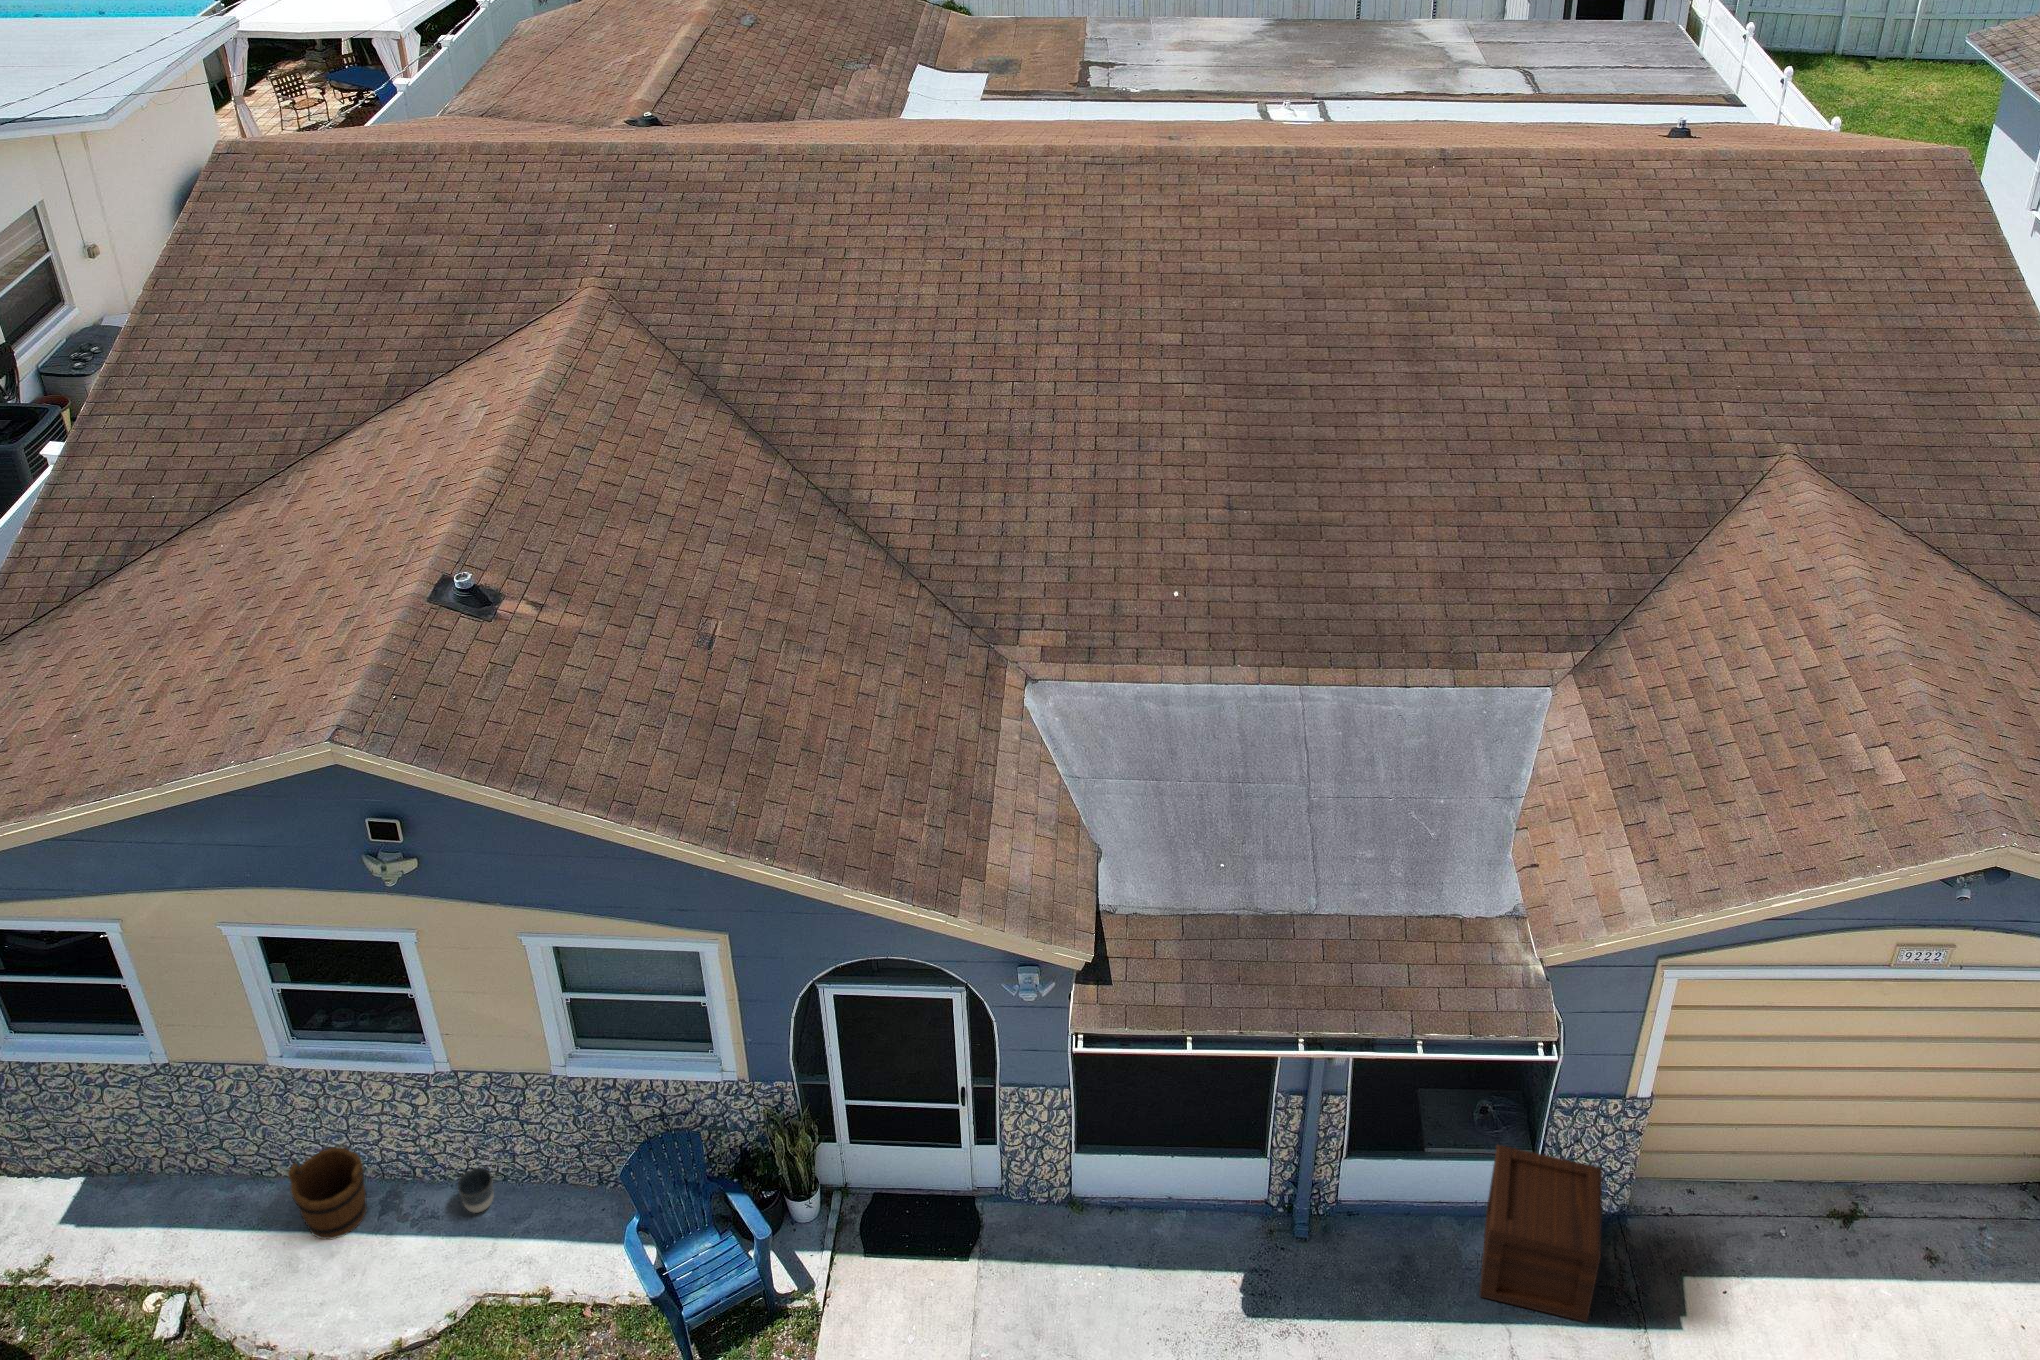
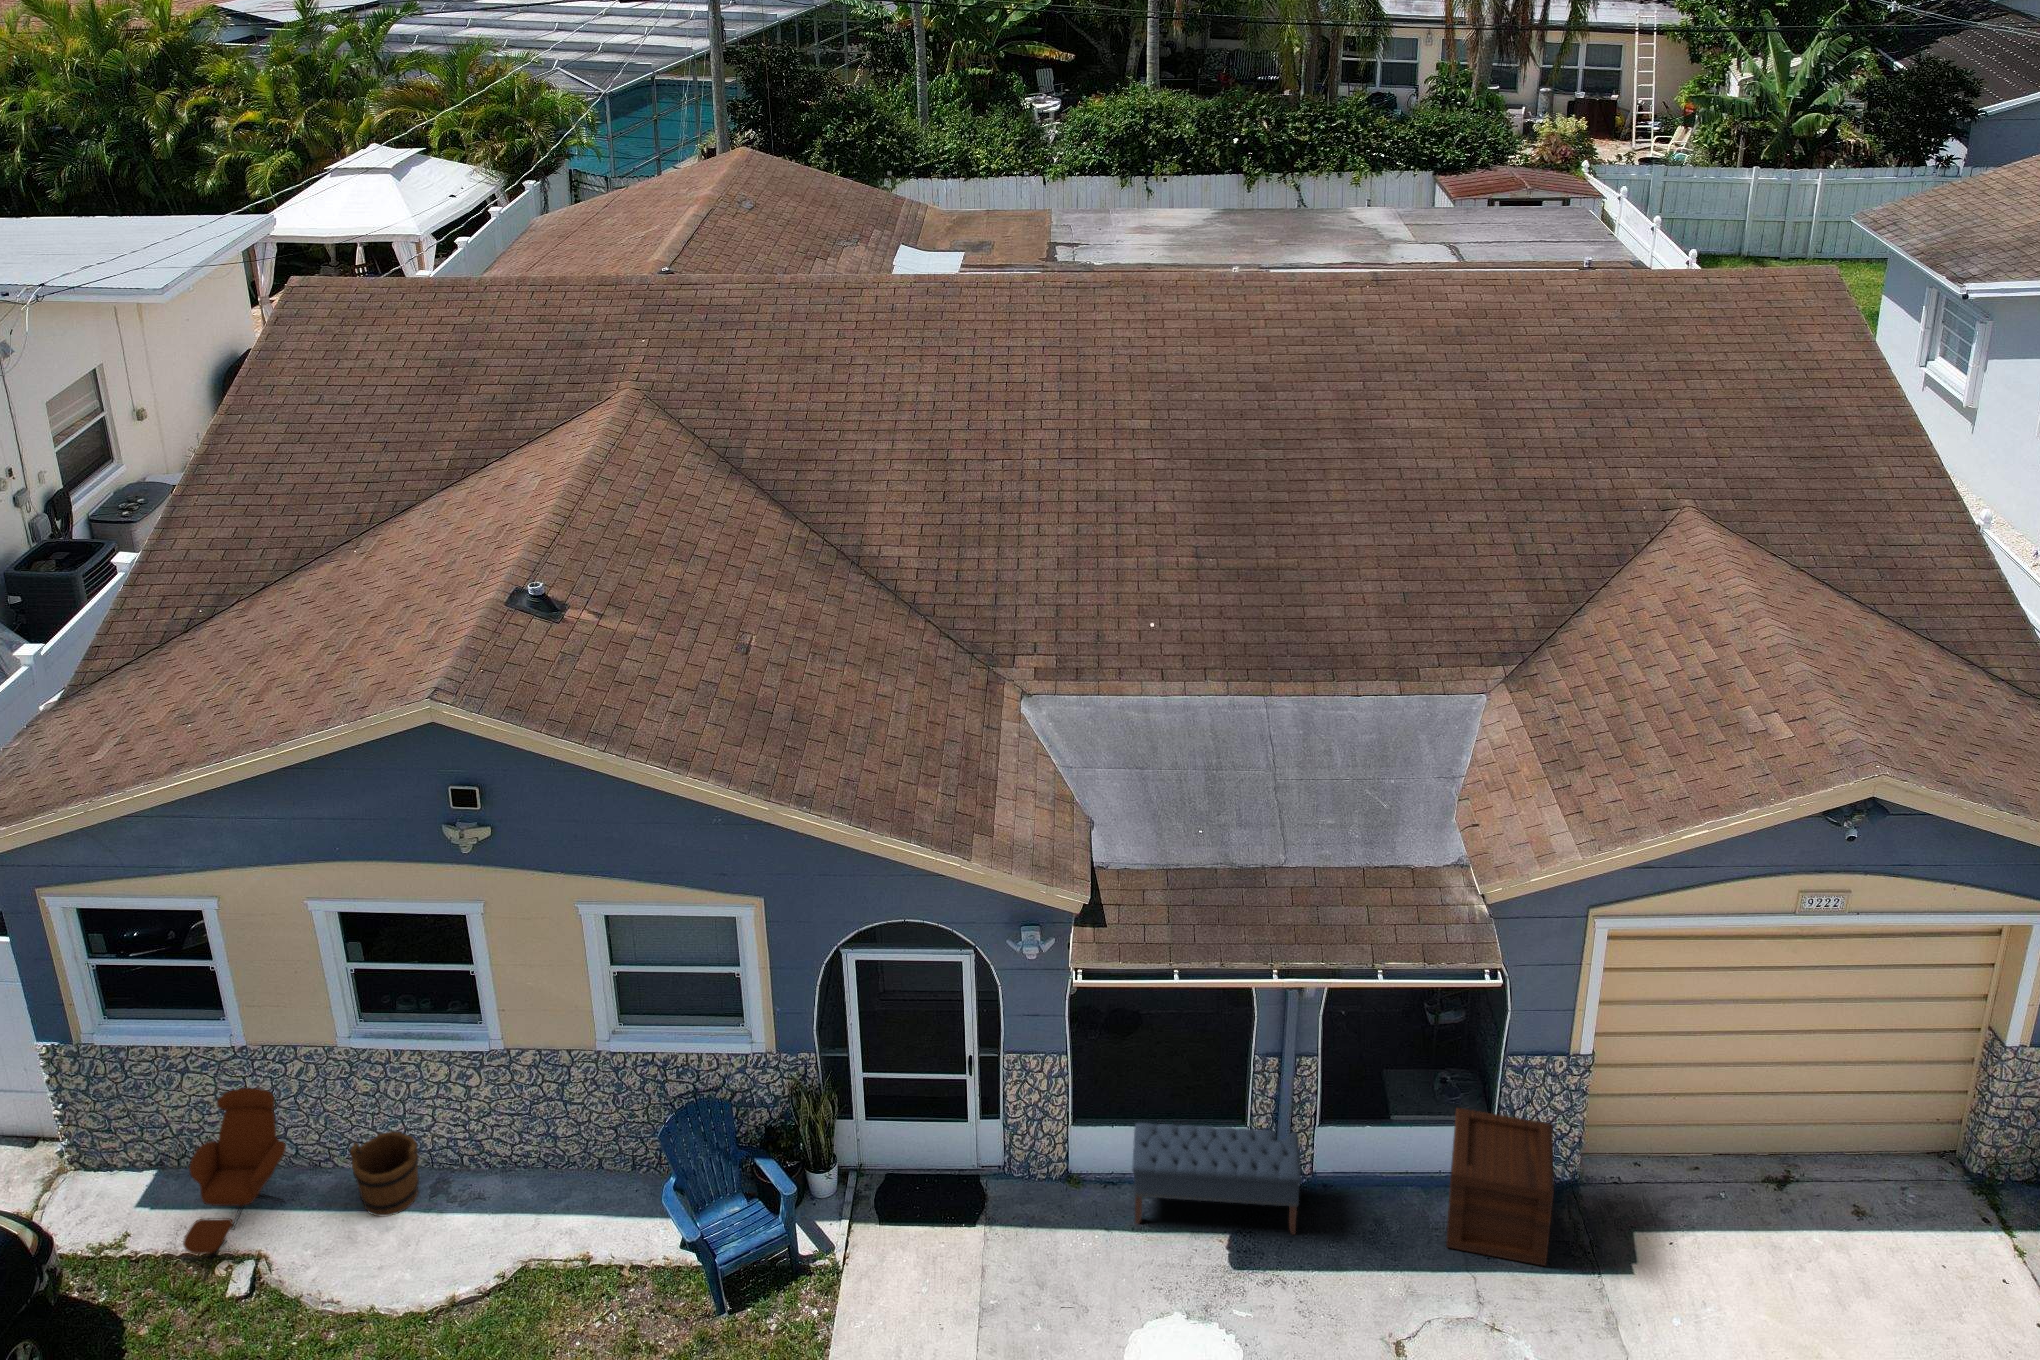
lounge chair: none [105,1103,222,1323] -> present [183,1088,286,1281]
bench: none [1140,1153,1324,1278] -> present [1132,1123,1301,1235]
planter: present [458,1168,494,1213] -> none [504,1151,536,1193]

